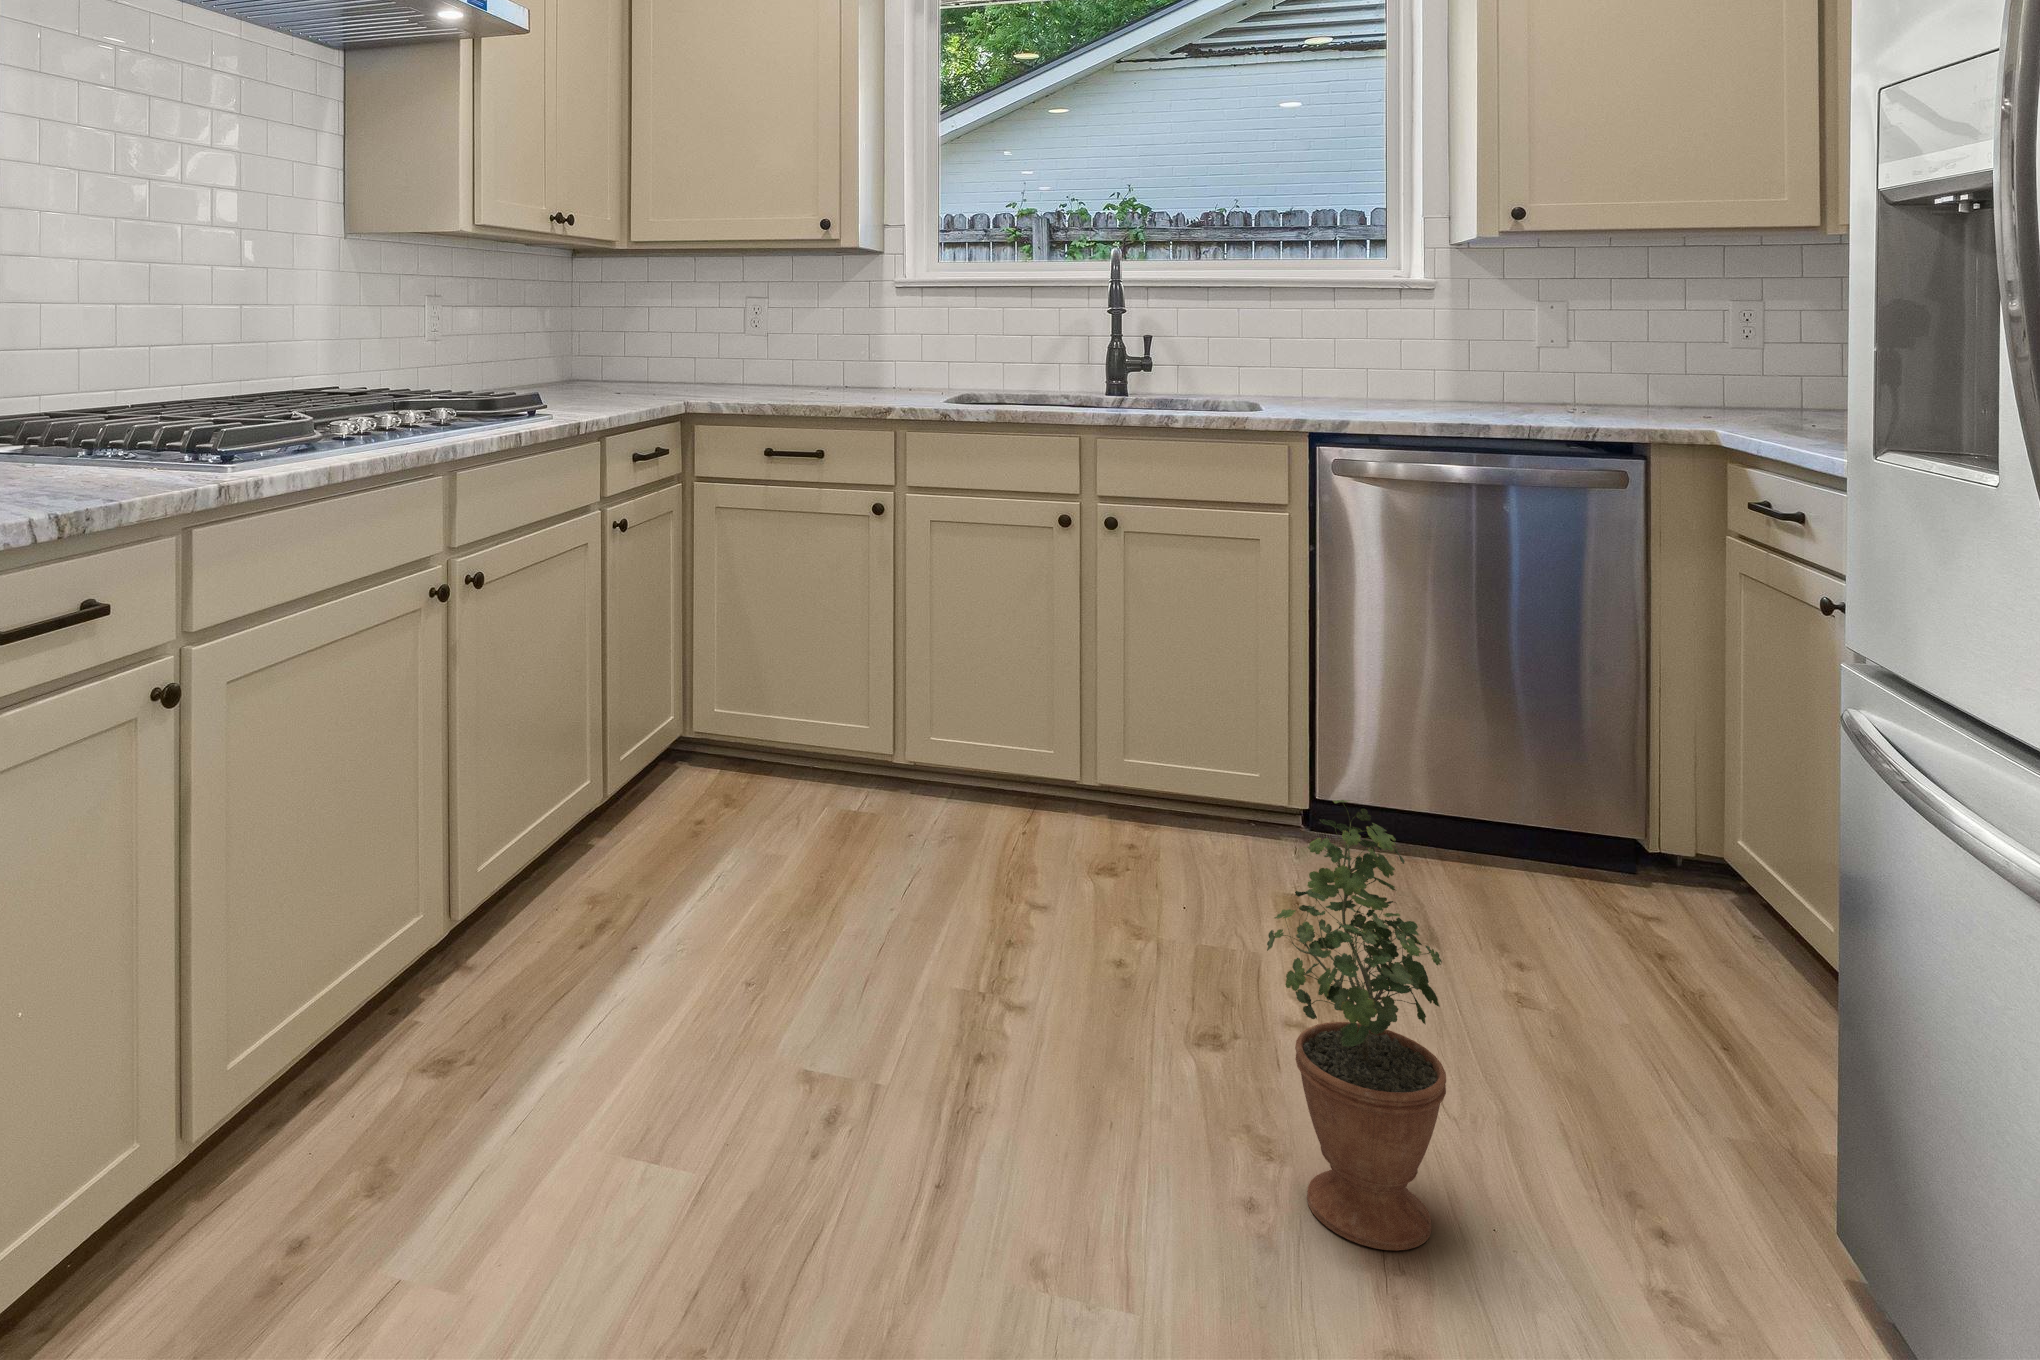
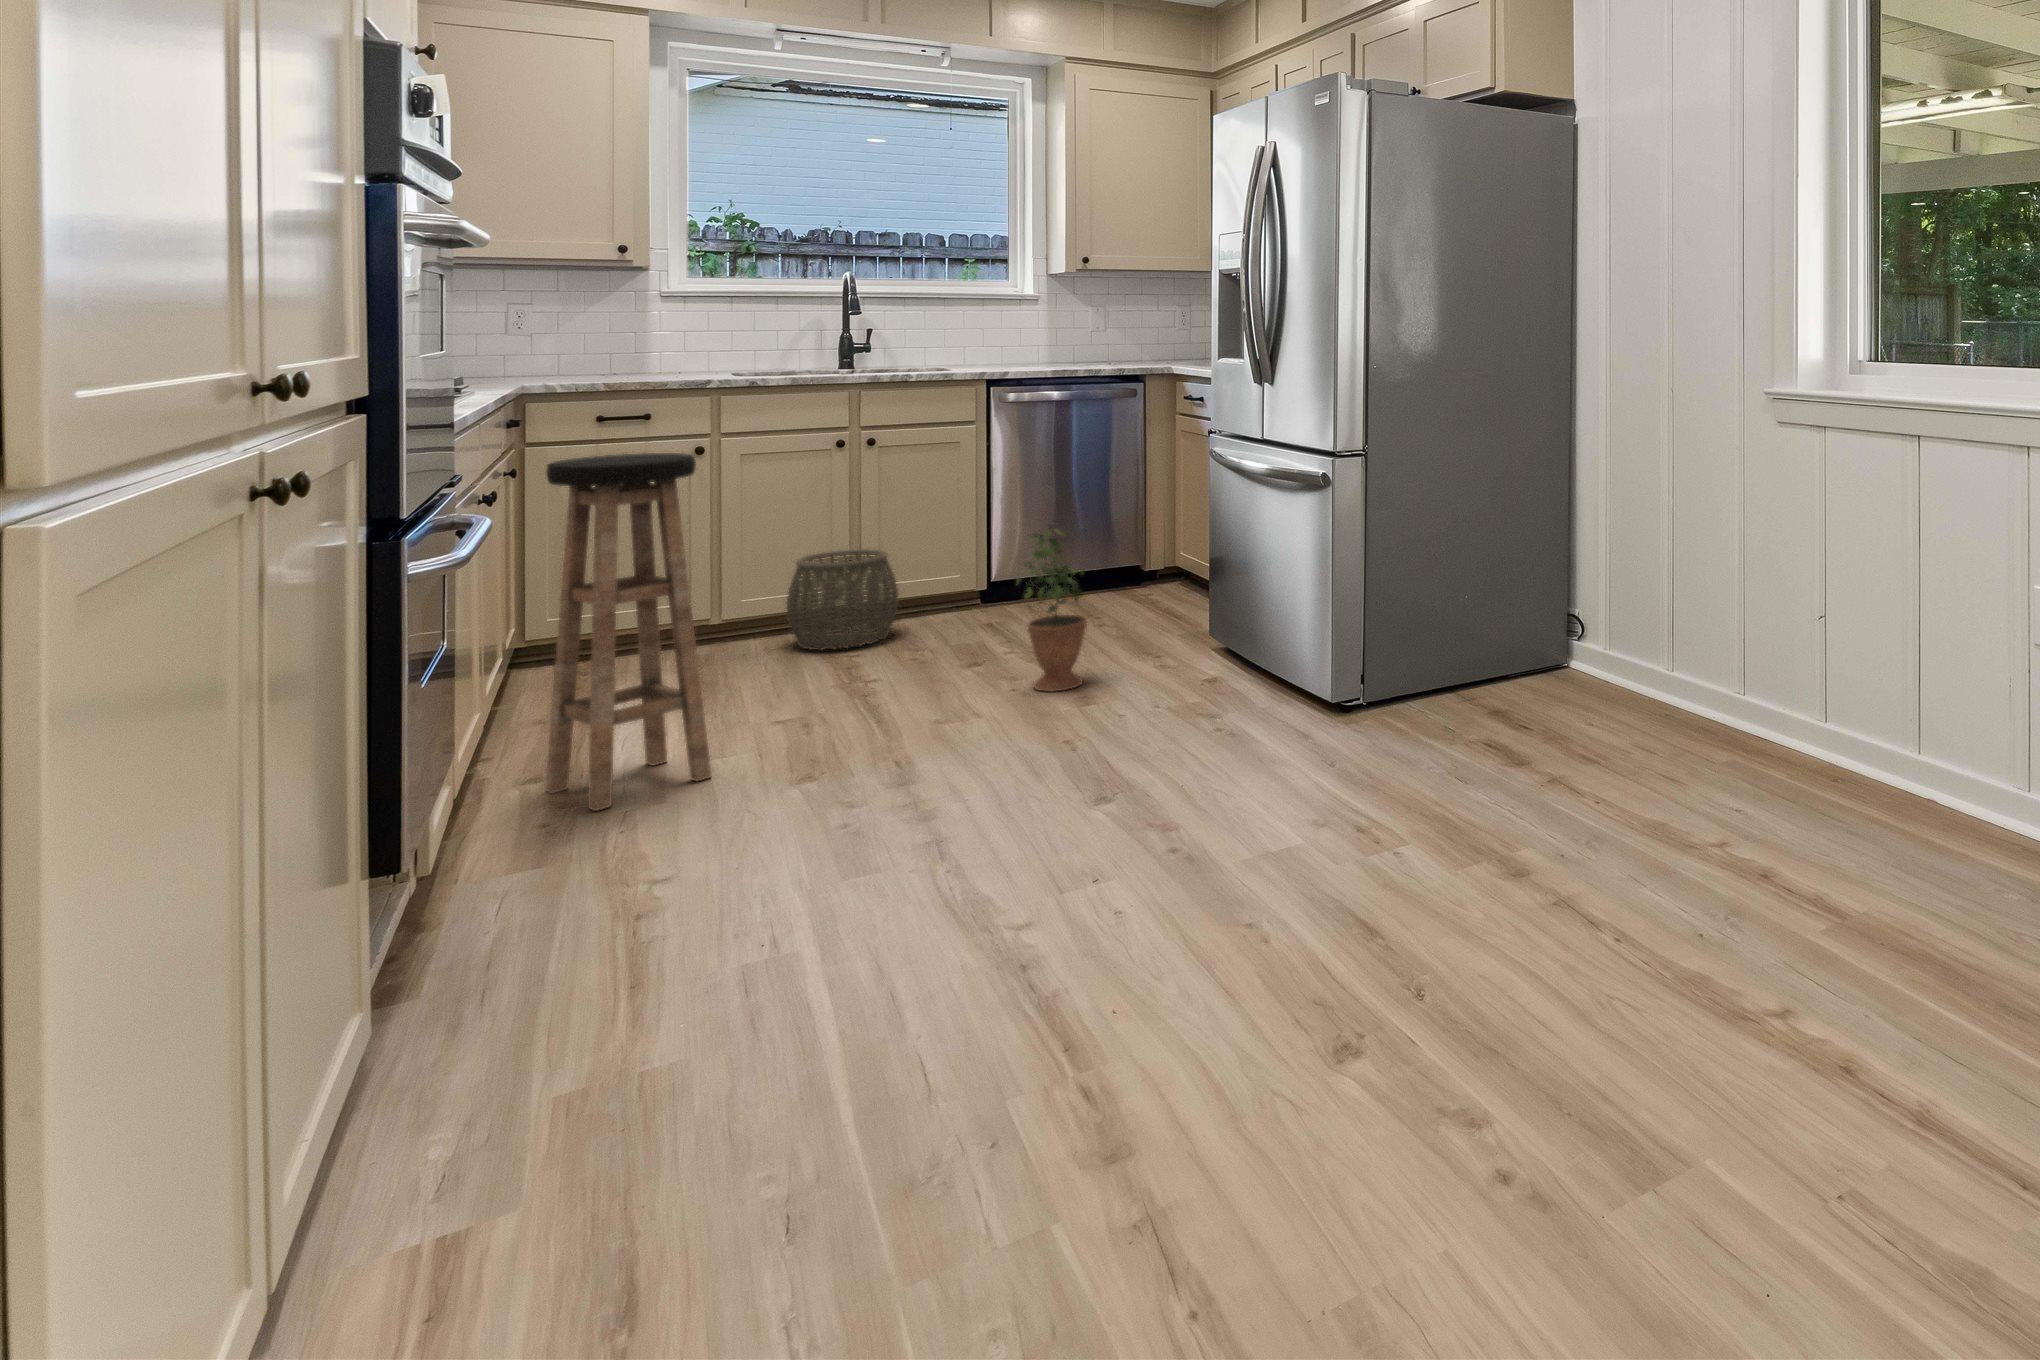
bar stool: none [383,554,616,1255] -> present [545,453,712,811]
woven basket: none [957,703,1131,892] -> present [786,549,899,650]

